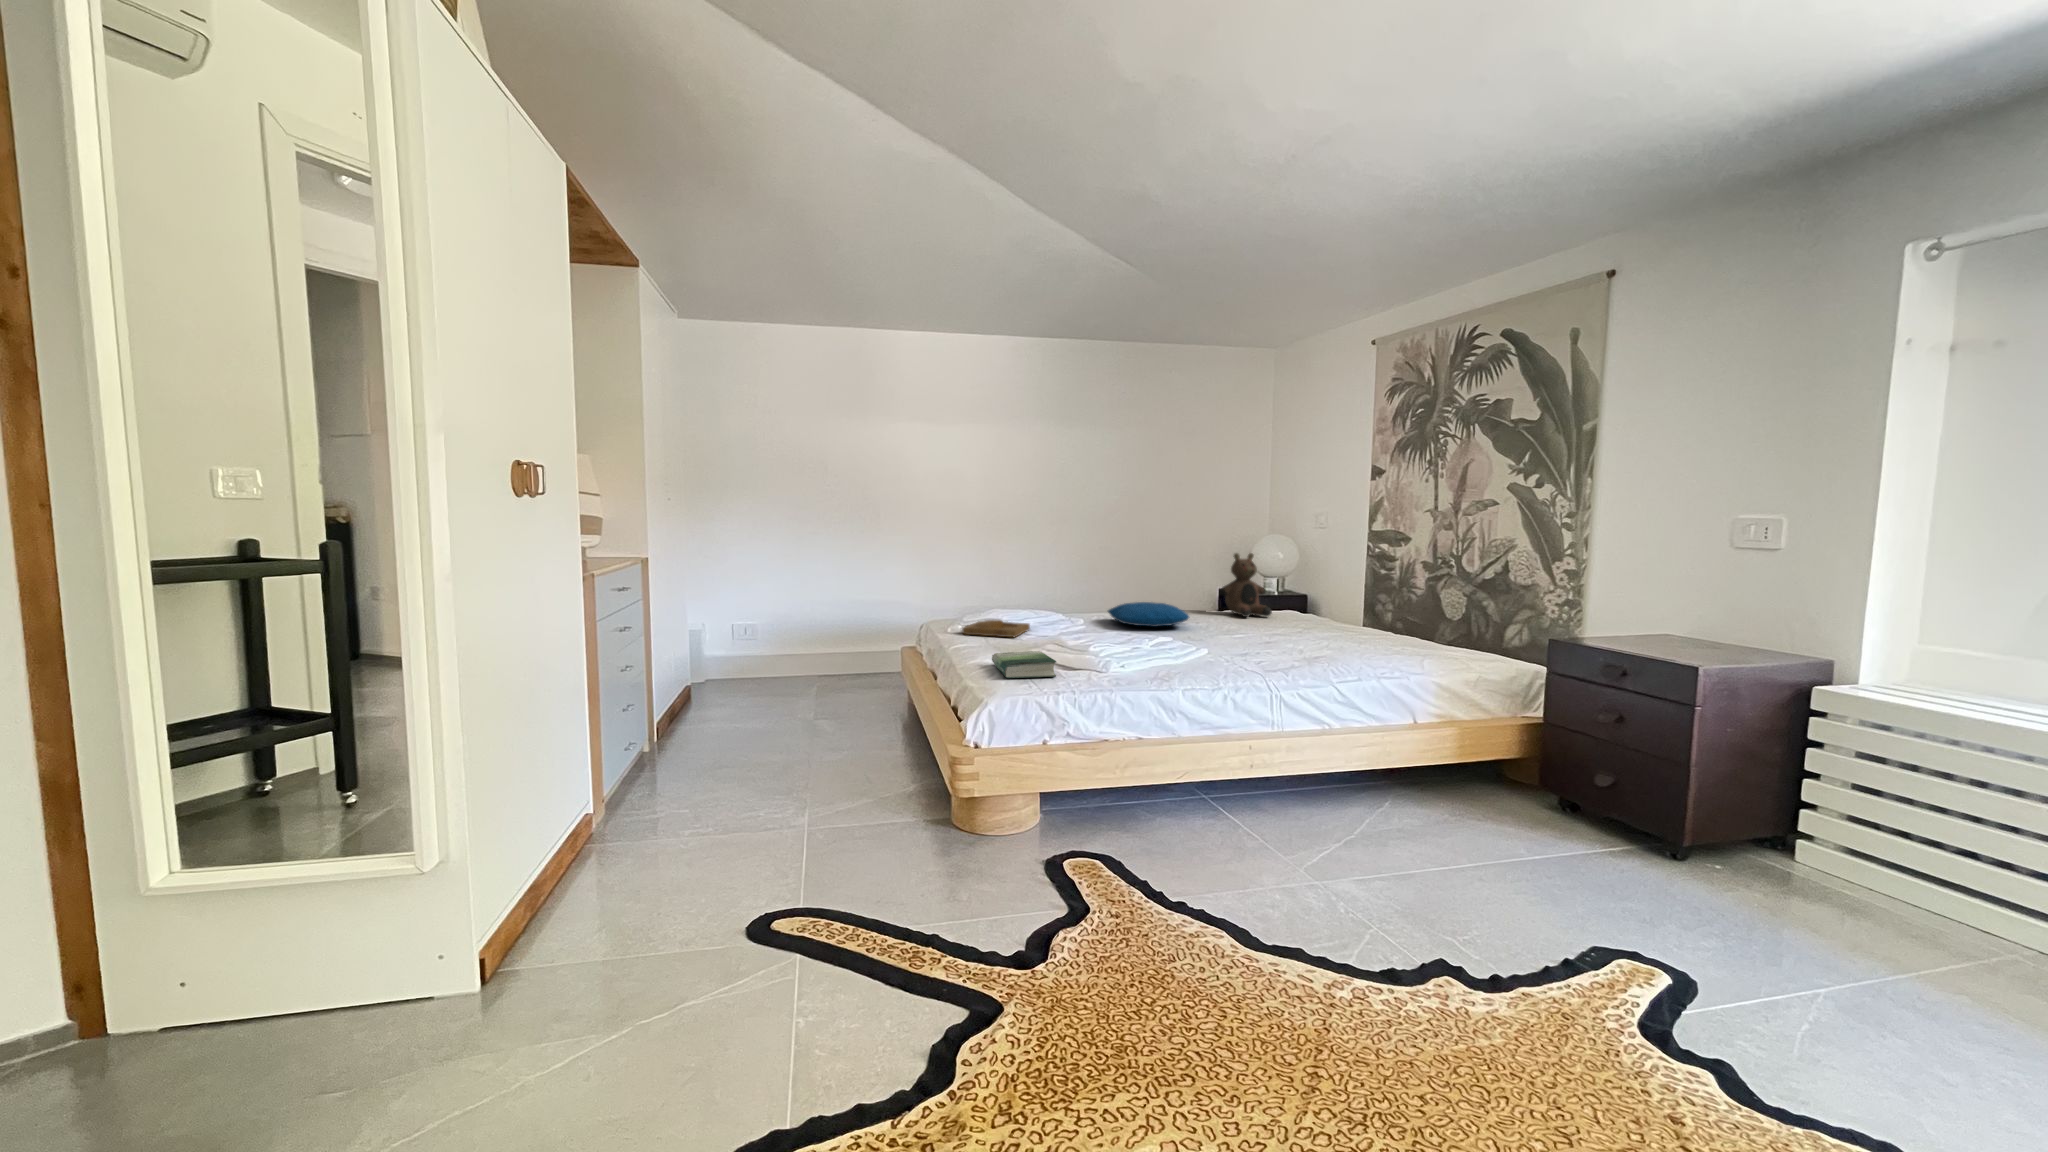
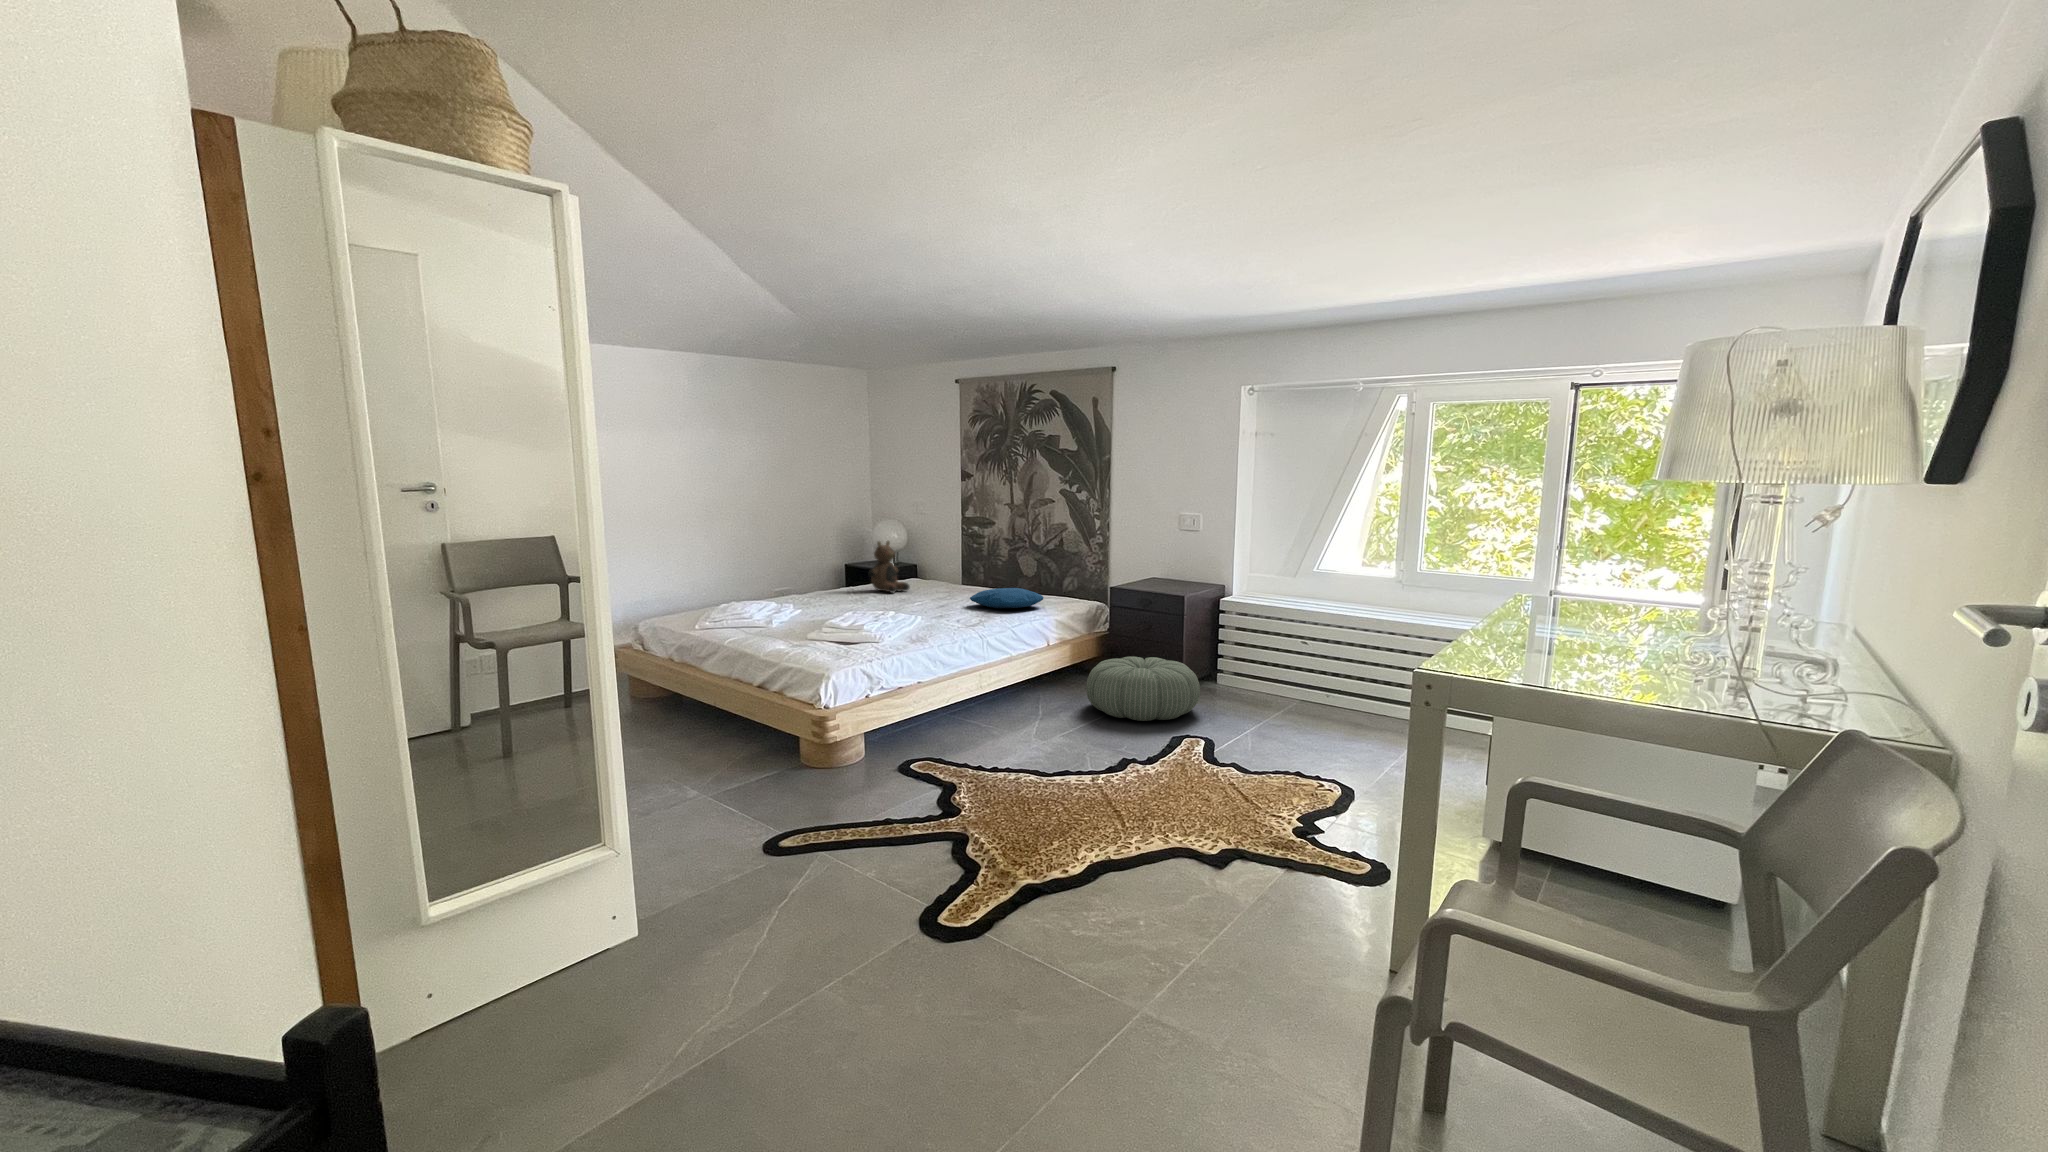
pillow: present [1108,602,1190,627] -> present [970,588,1044,608]
tray: present [962,620,1030,637] -> none [703,614,760,631]
book: present [992,651,1056,678] -> none [796,632,864,654]
pouf: none [1448,761,1707,908] -> present [1086,657,1200,721]

